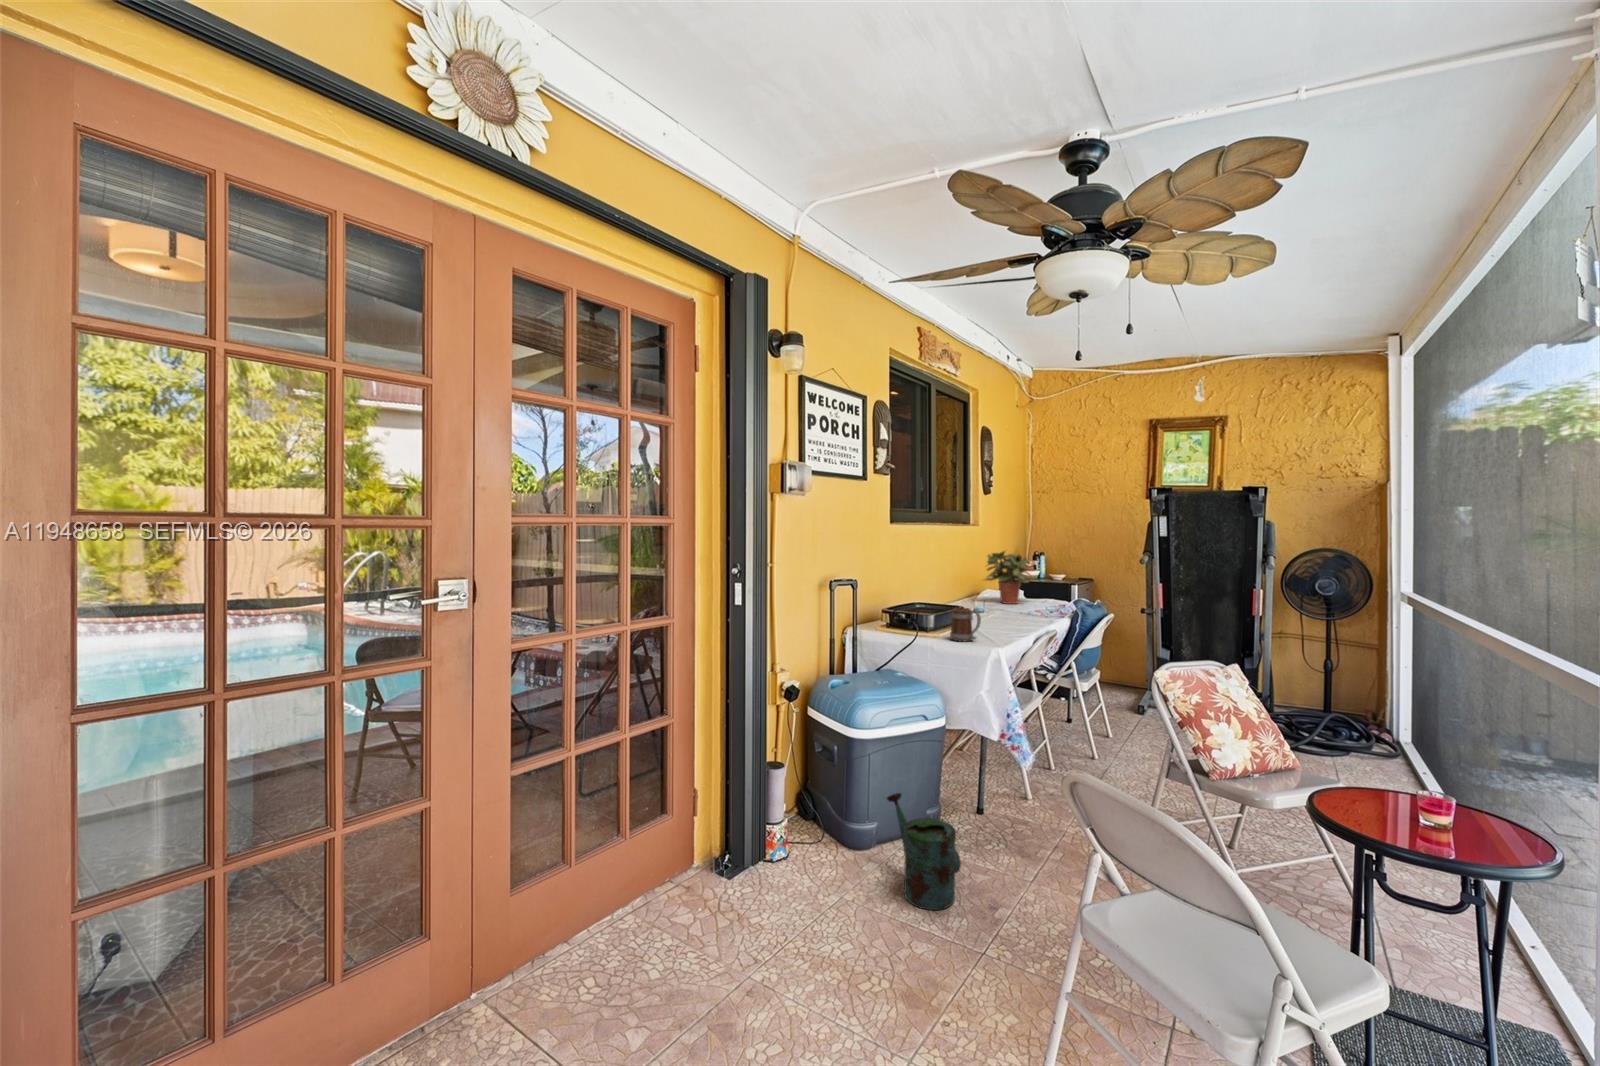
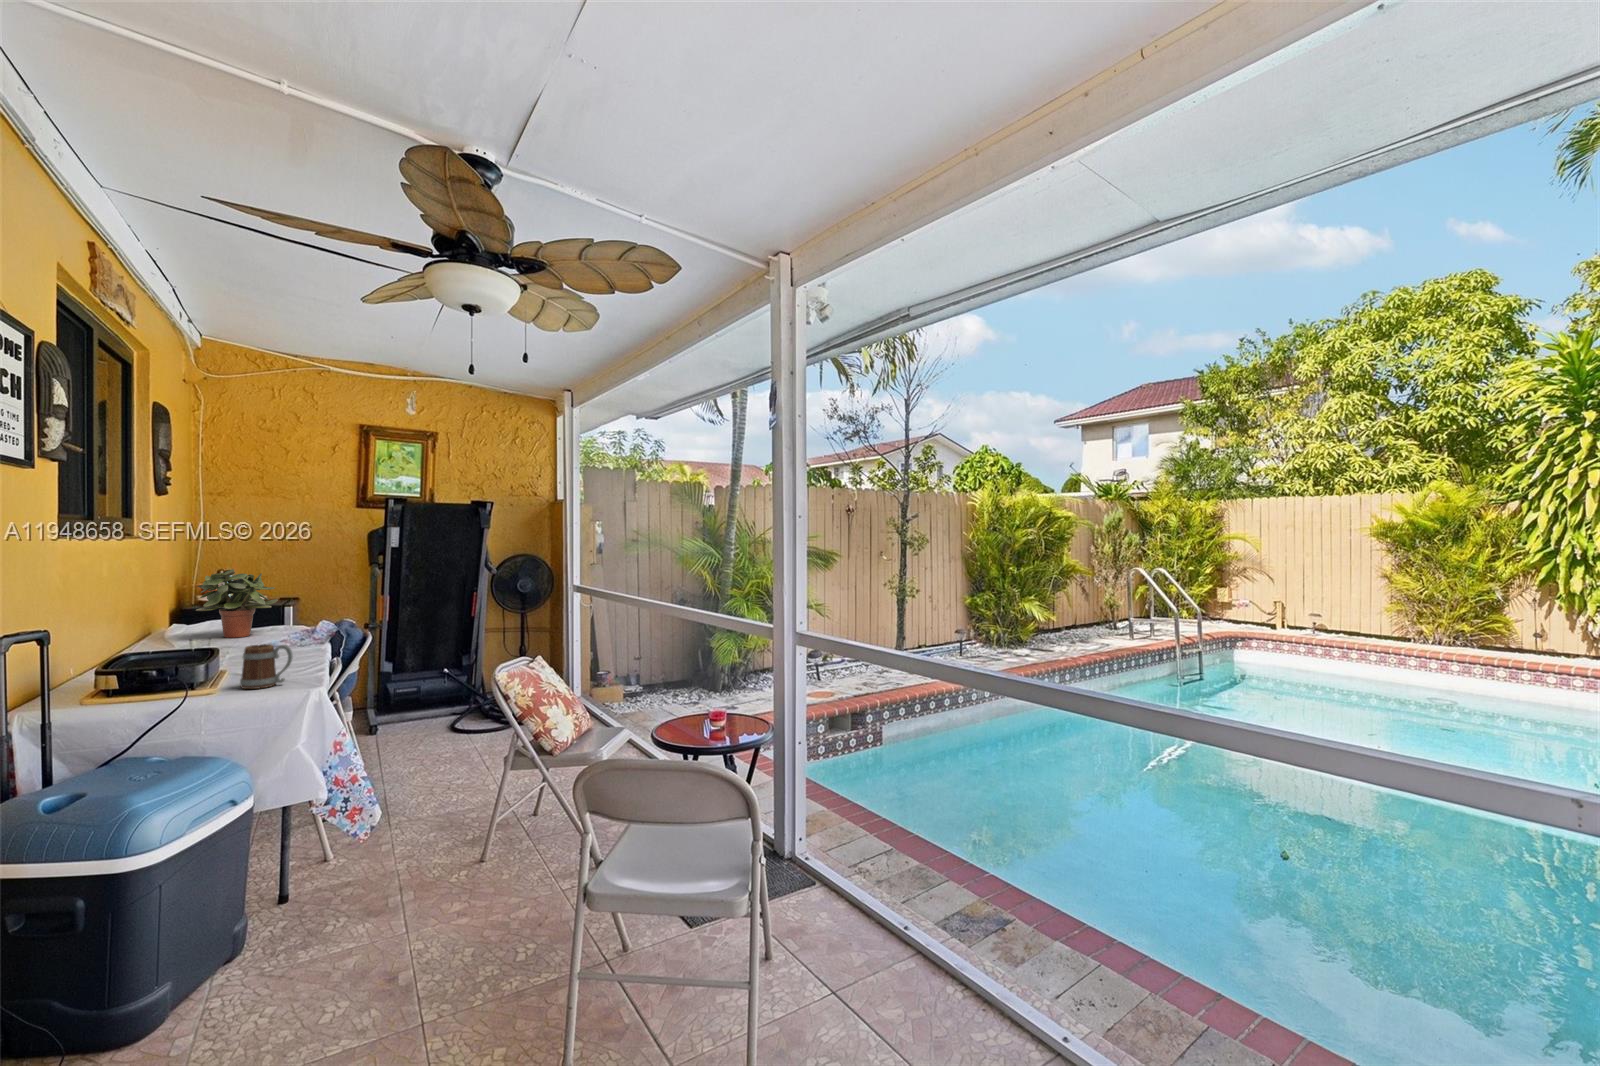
watering can: present [887,793,961,910] -> none [197,910,359,1039]

